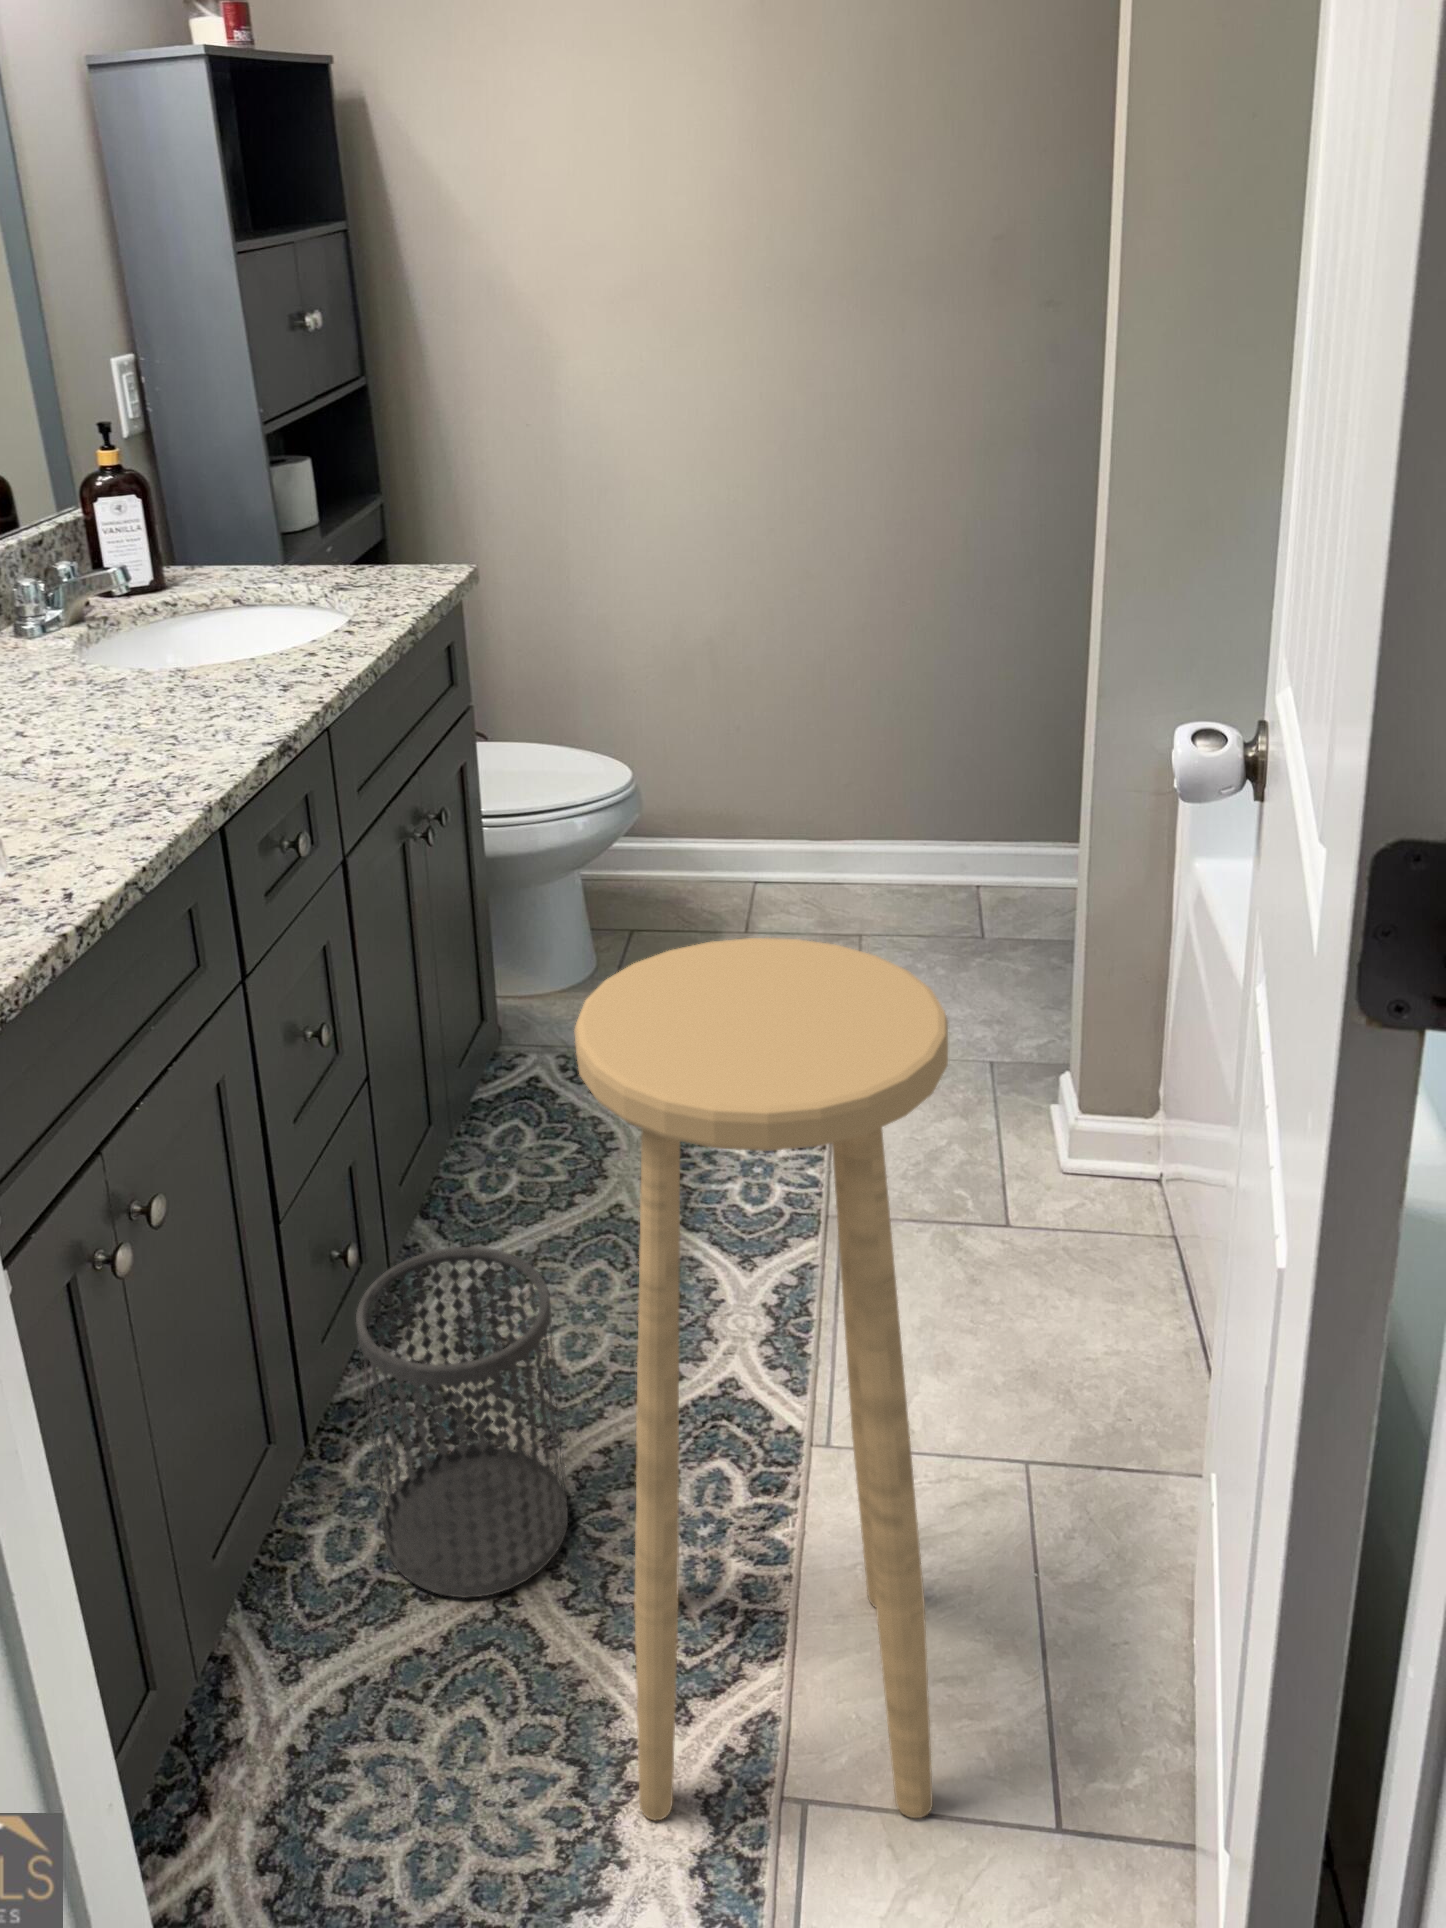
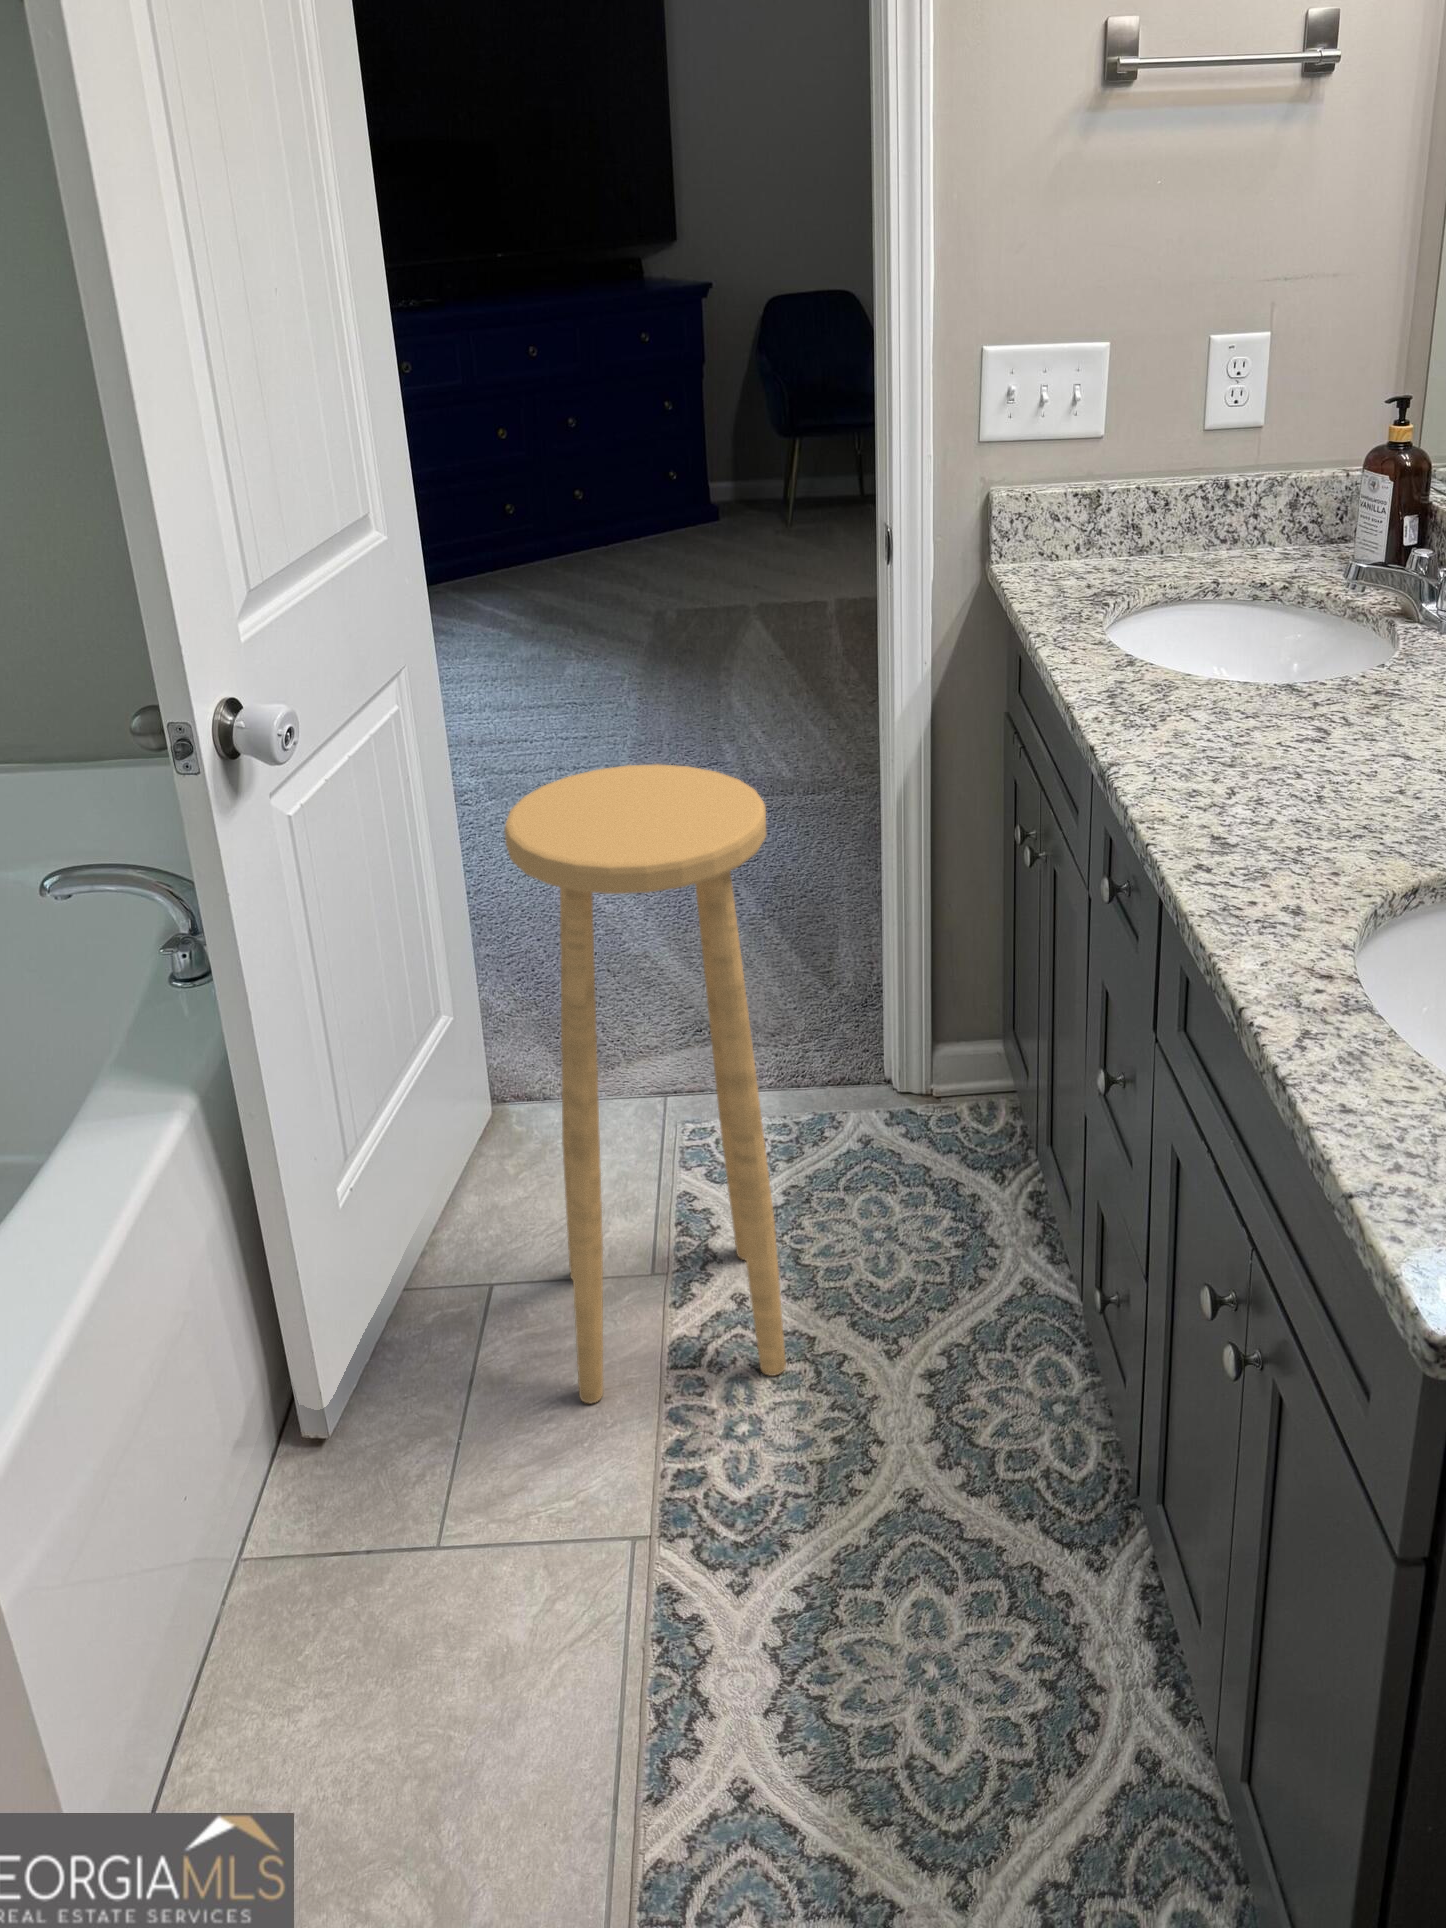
wastebasket: present [356,1247,568,1598] -> none [861,1156,1034,1461]

